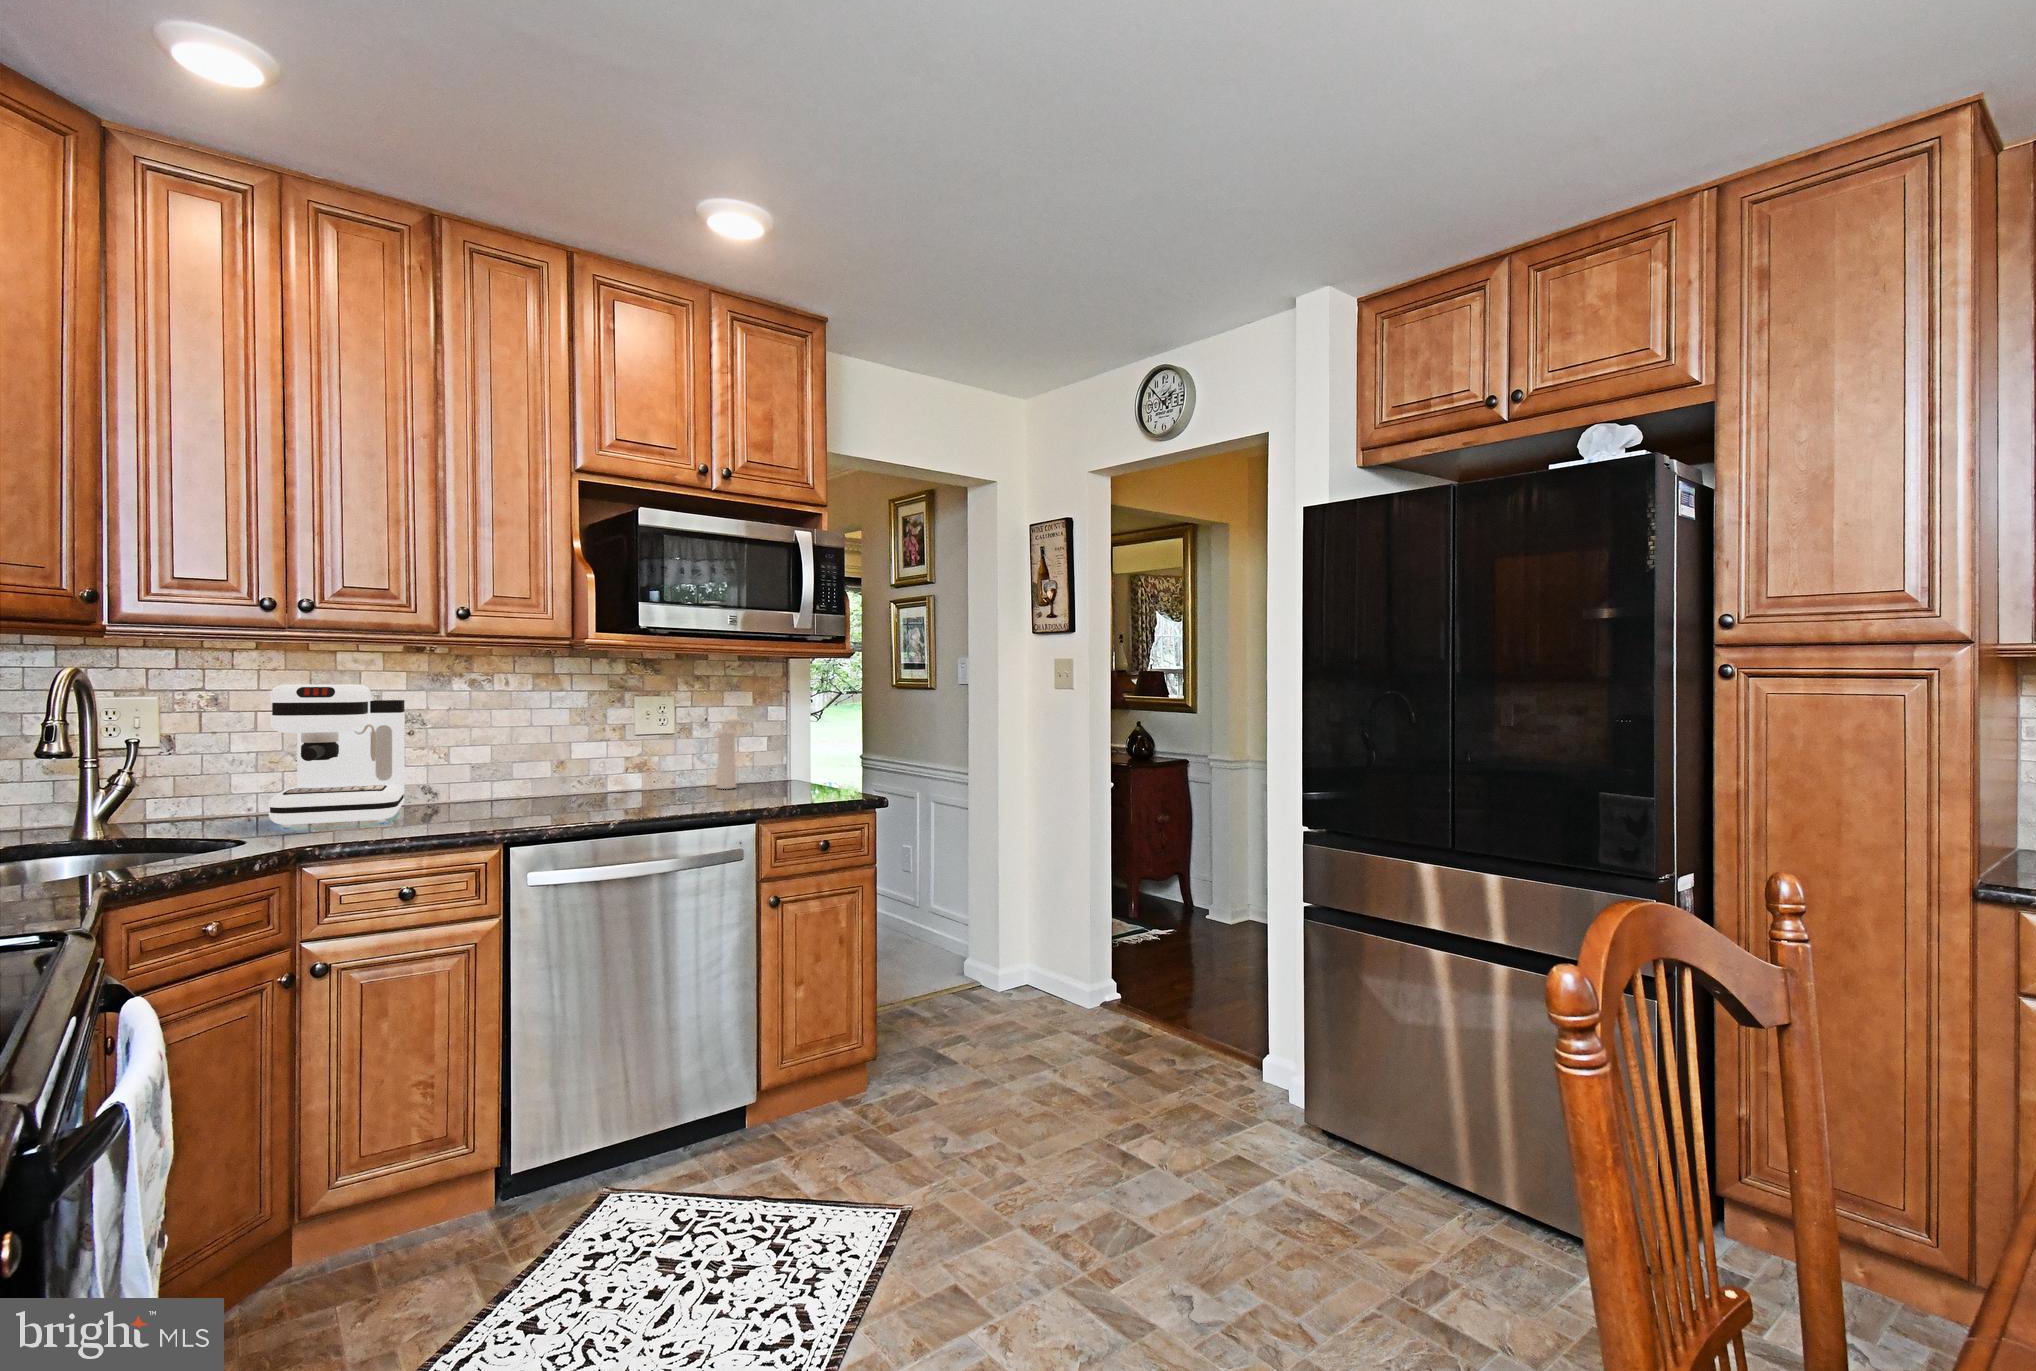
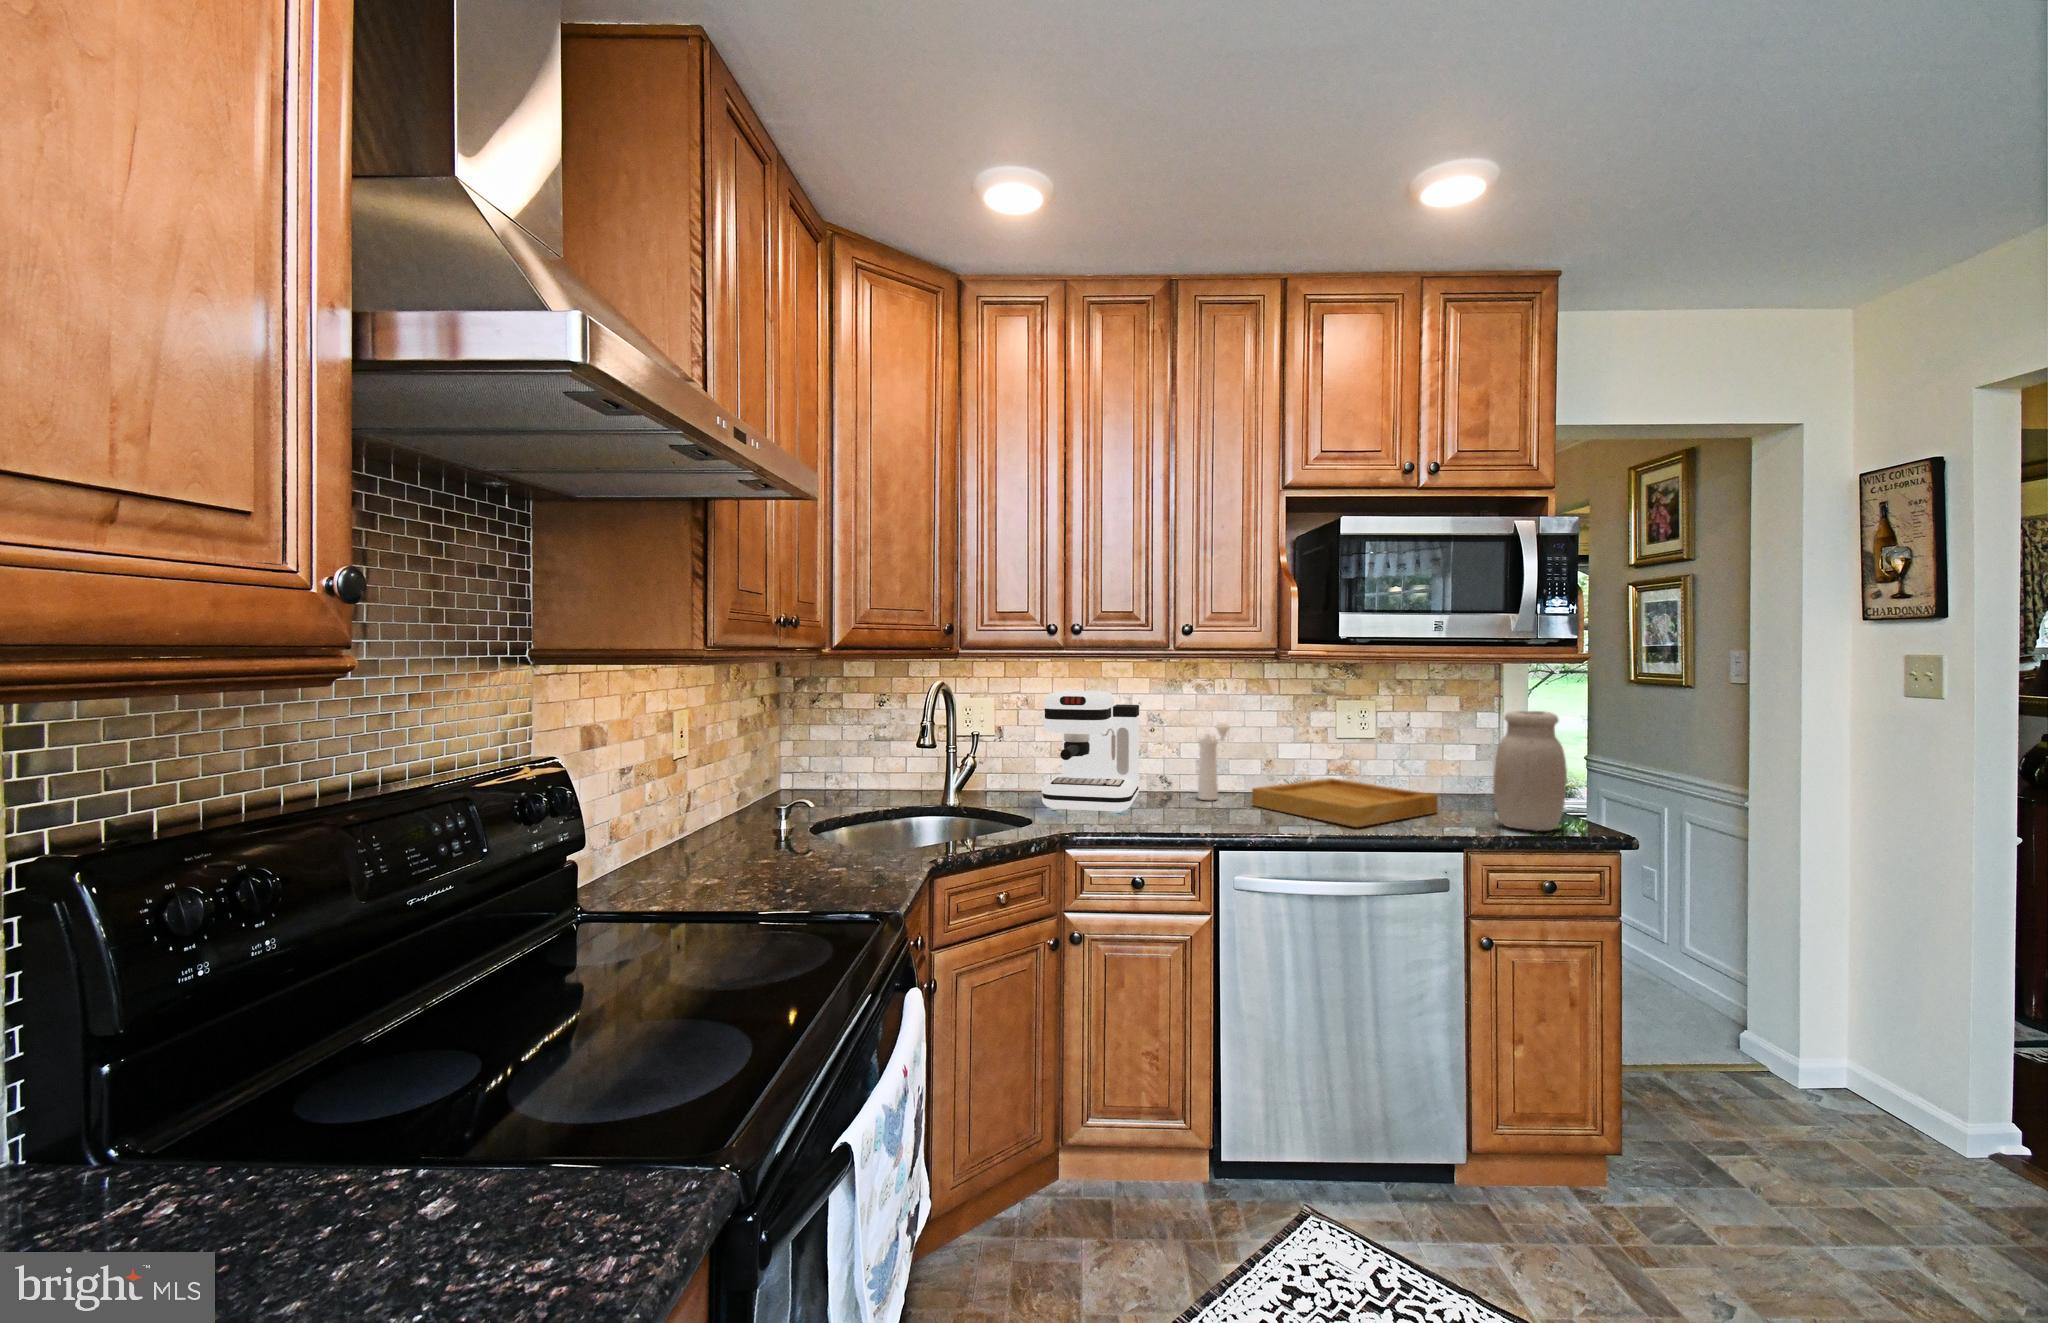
jar: none [777,695,833,799] -> present [1493,711,1567,831]
pepper mill: present [717,716,740,789] -> present [1198,723,1230,800]
tray: none [544,775,730,810] -> present [1252,778,1438,827]

